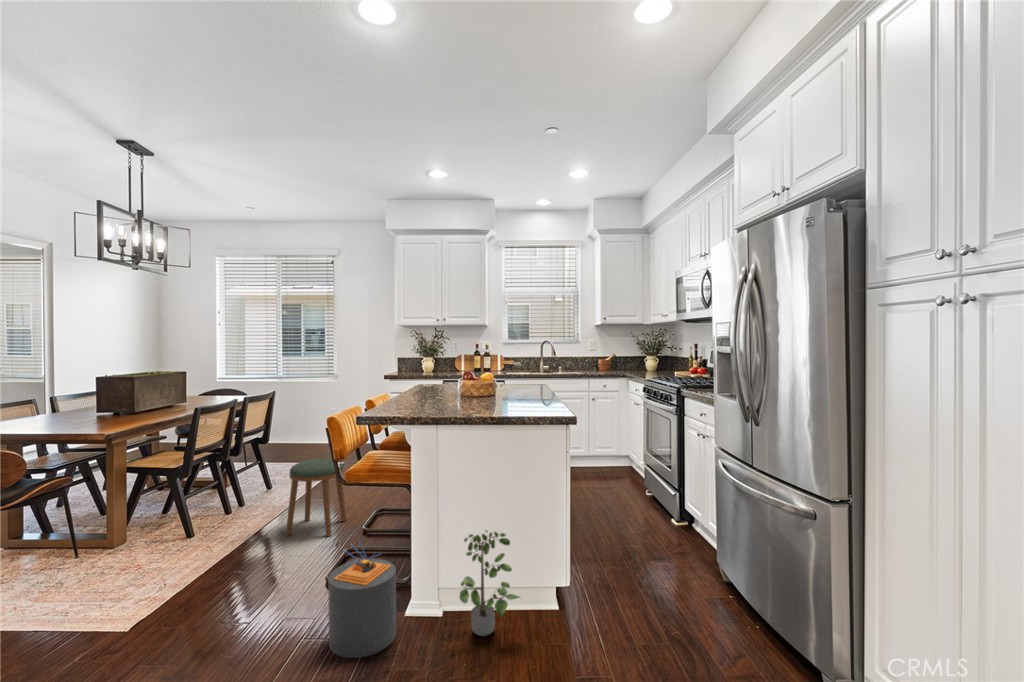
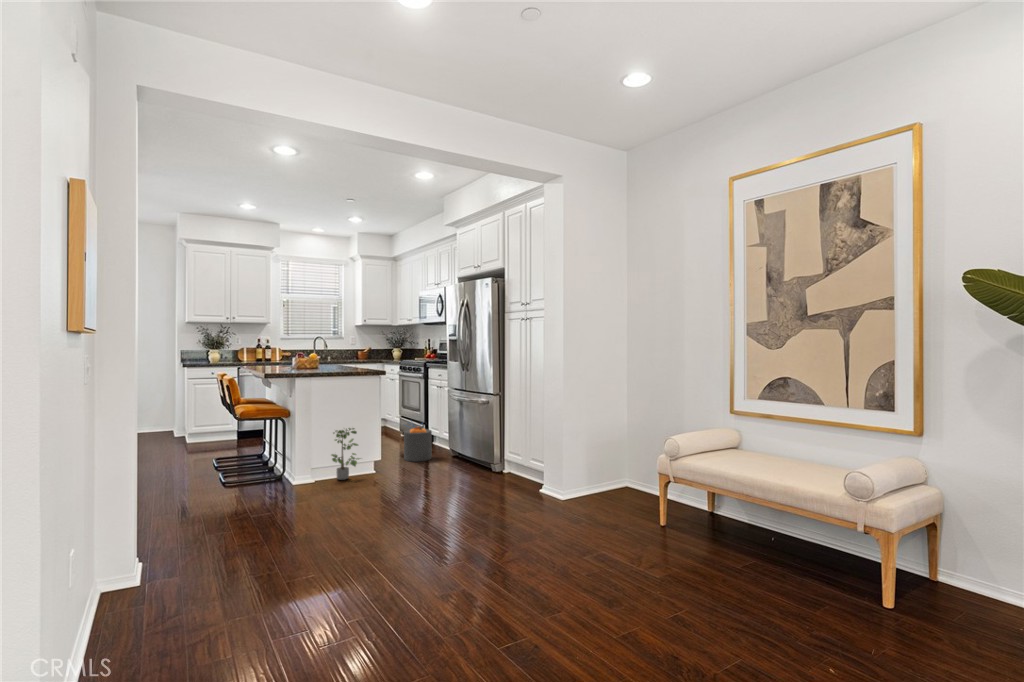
stool: present [286,459,347,537] -> none [157,419,200,474]
trash can: present [328,540,396,658] -> present [404,423,432,462]

